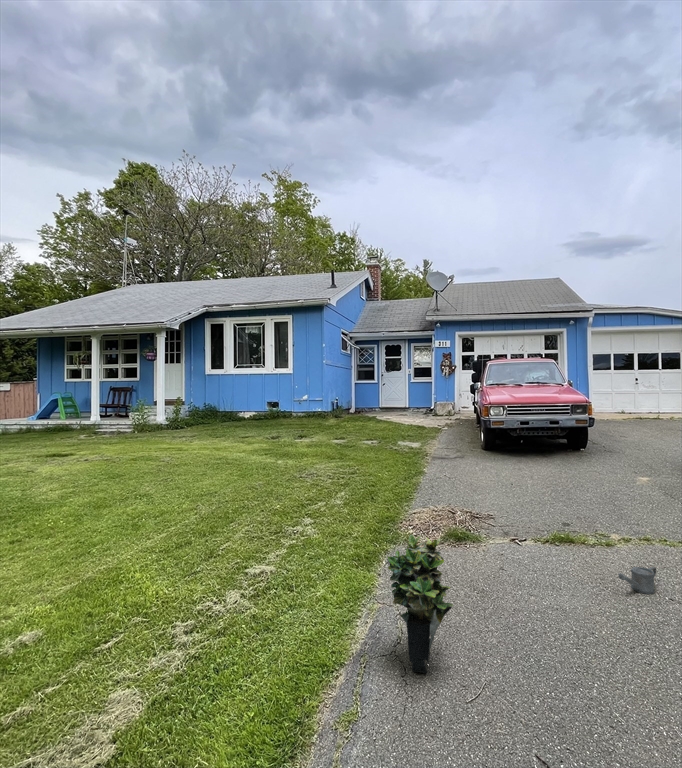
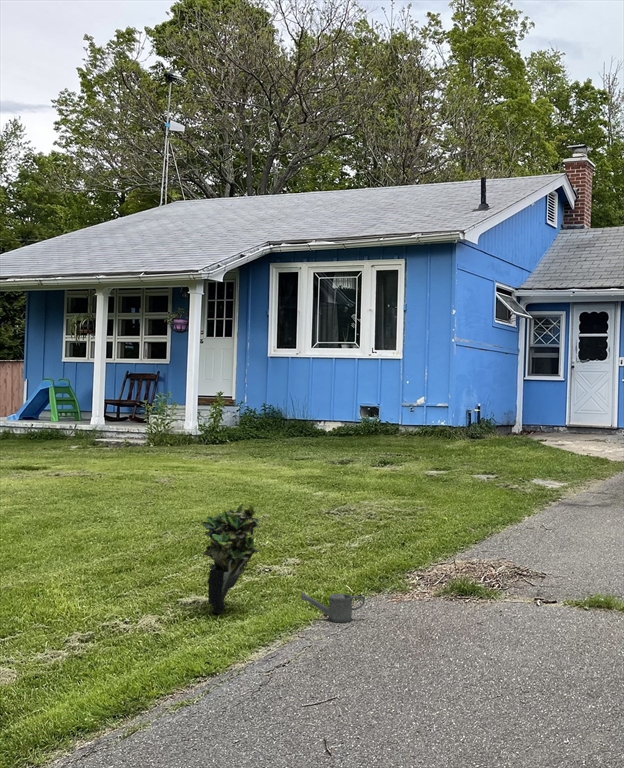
watering can: present [618,567,656,594] -> present [301,593,365,622]

